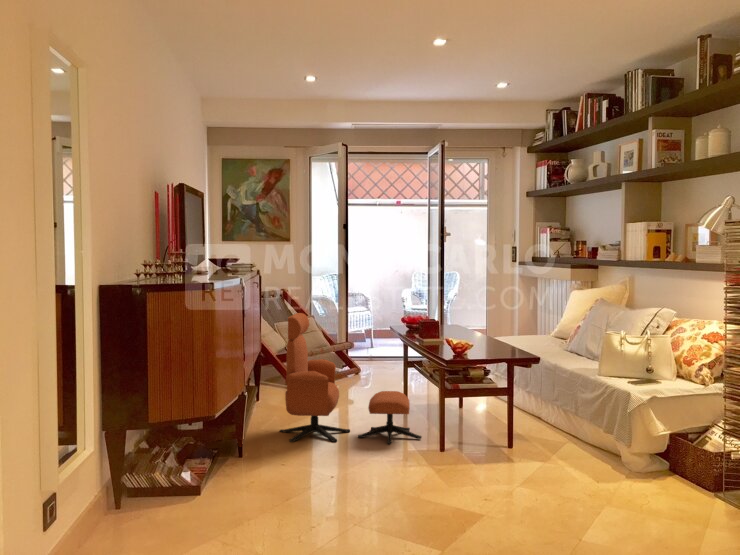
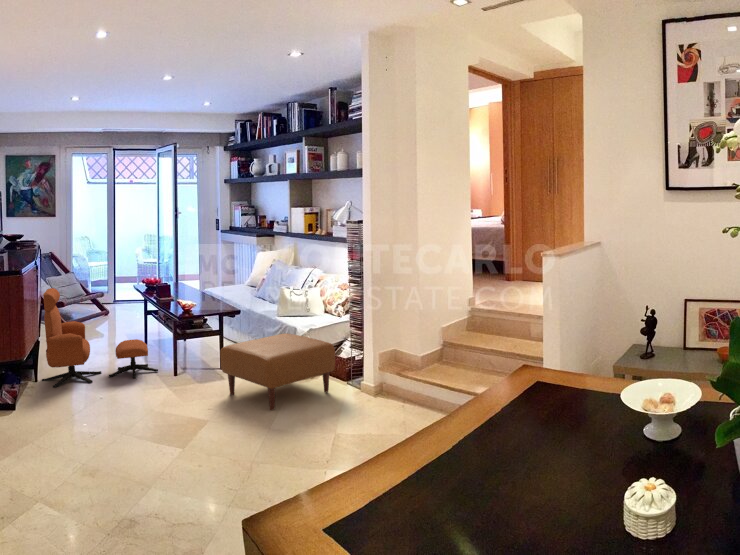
ottoman: none [508,401,699,520] -> present [220,333,335,410]

